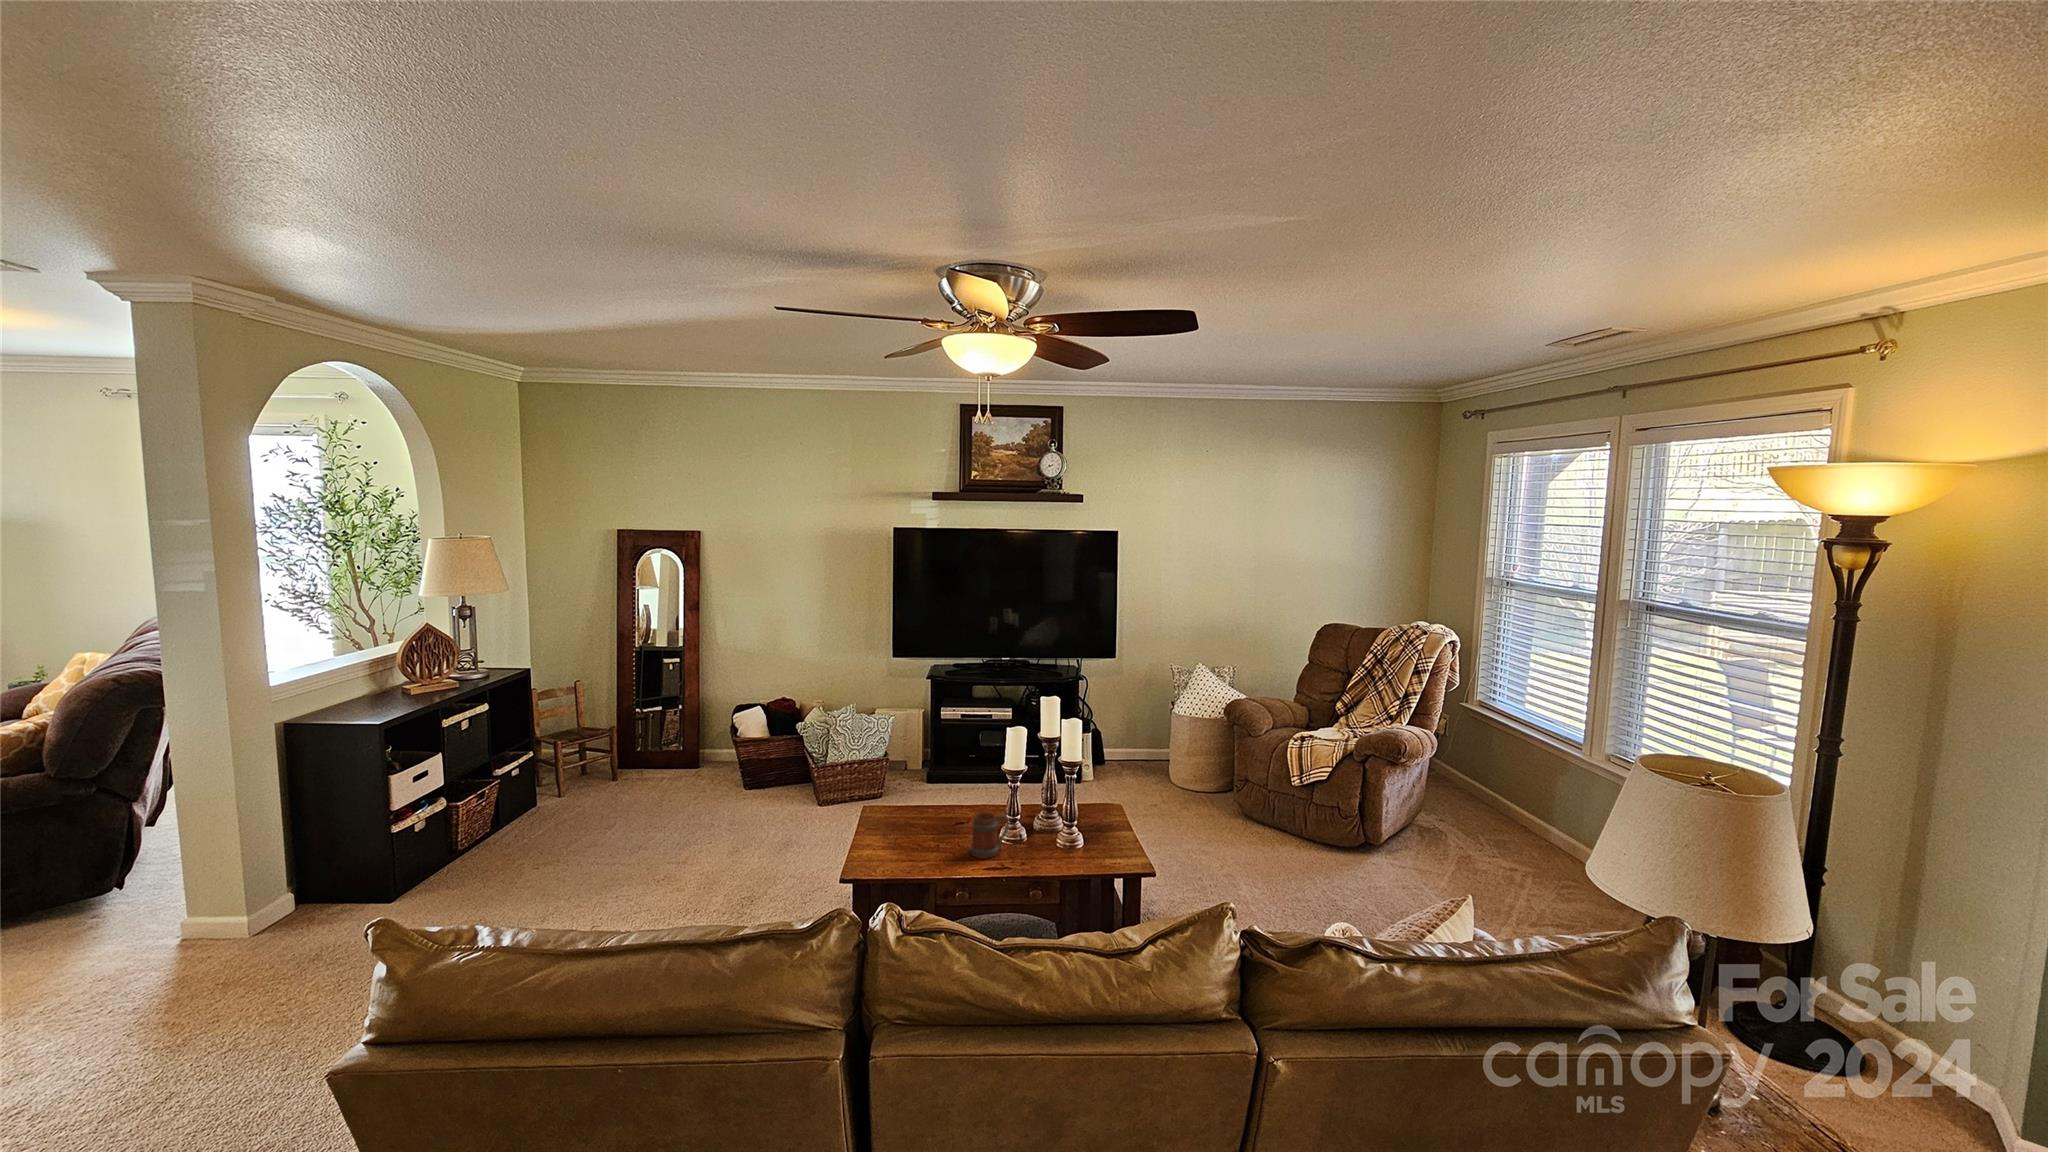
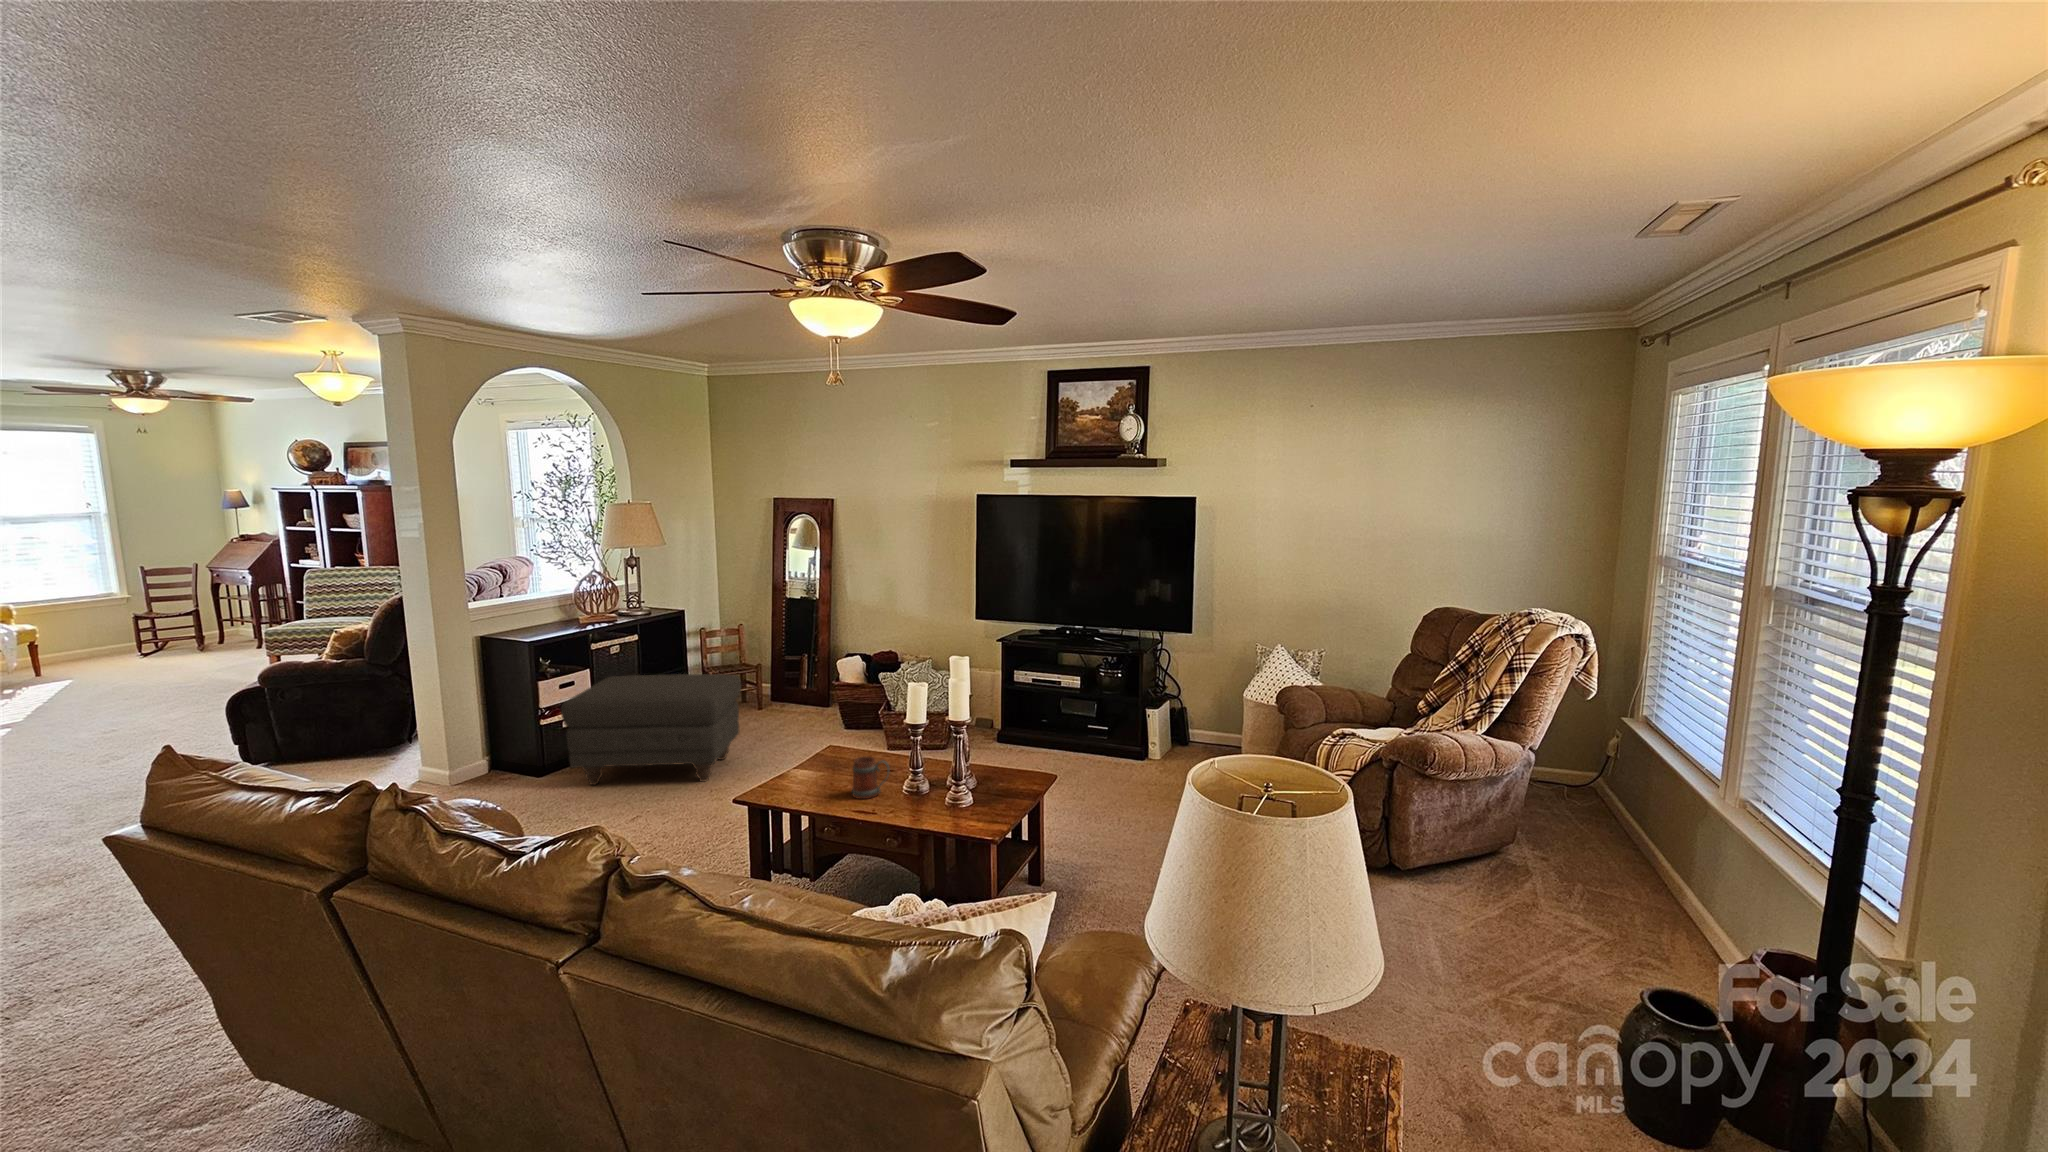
ottoman: none [456,740,669,901] -> present [561,674,741,785]

